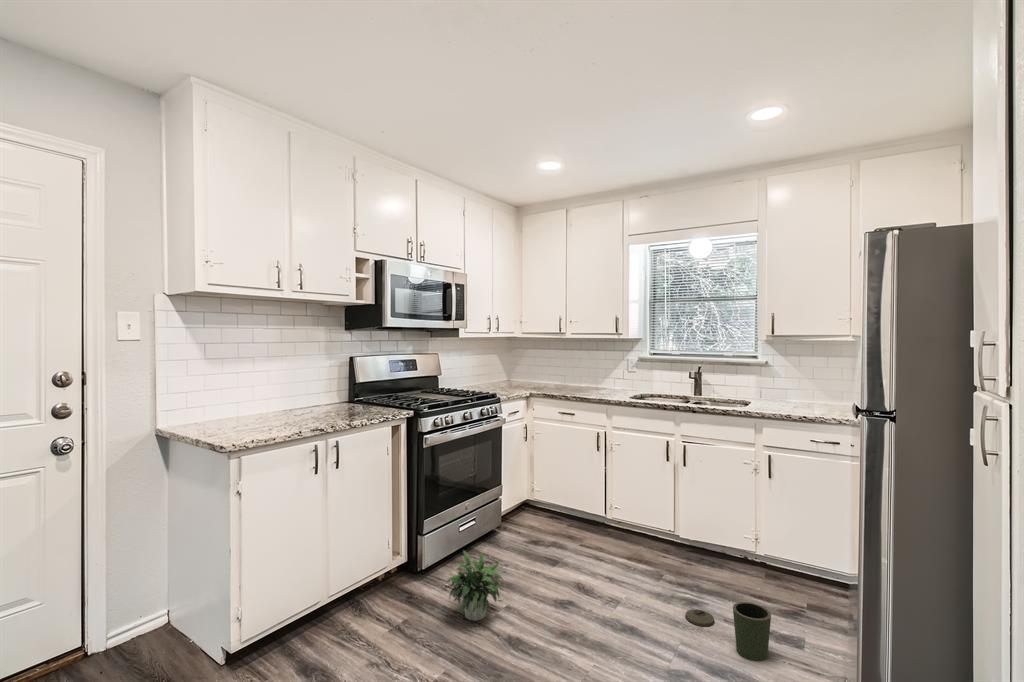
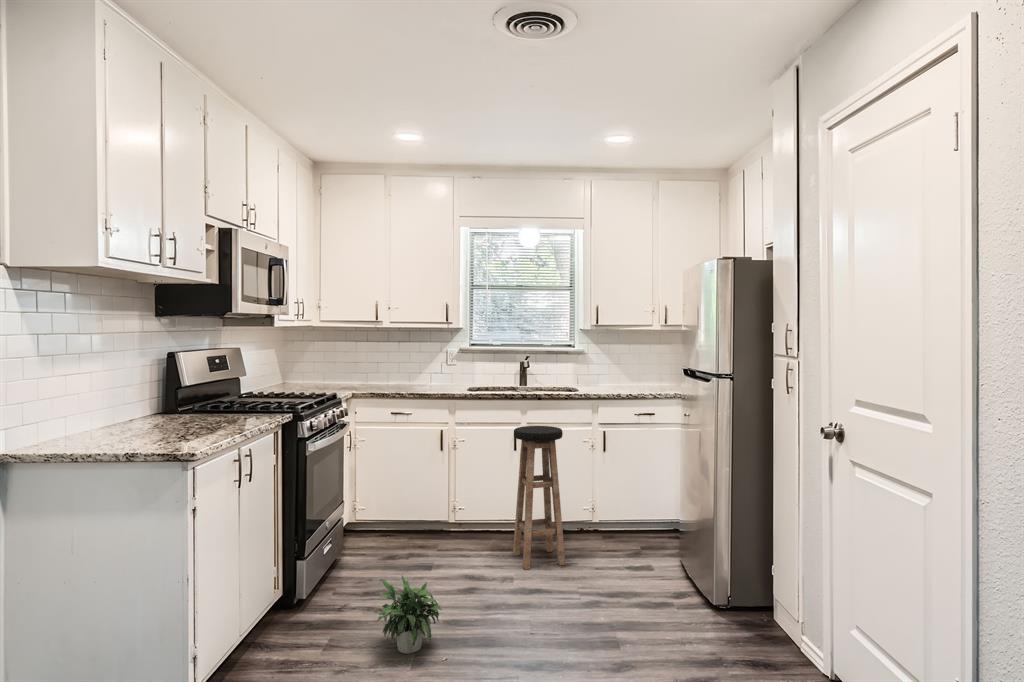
bar stool: none [639,438,692,593] -> present [513,426,565,570]
trash can: present [685,602,771,661] -> none [581,553,662,598]

